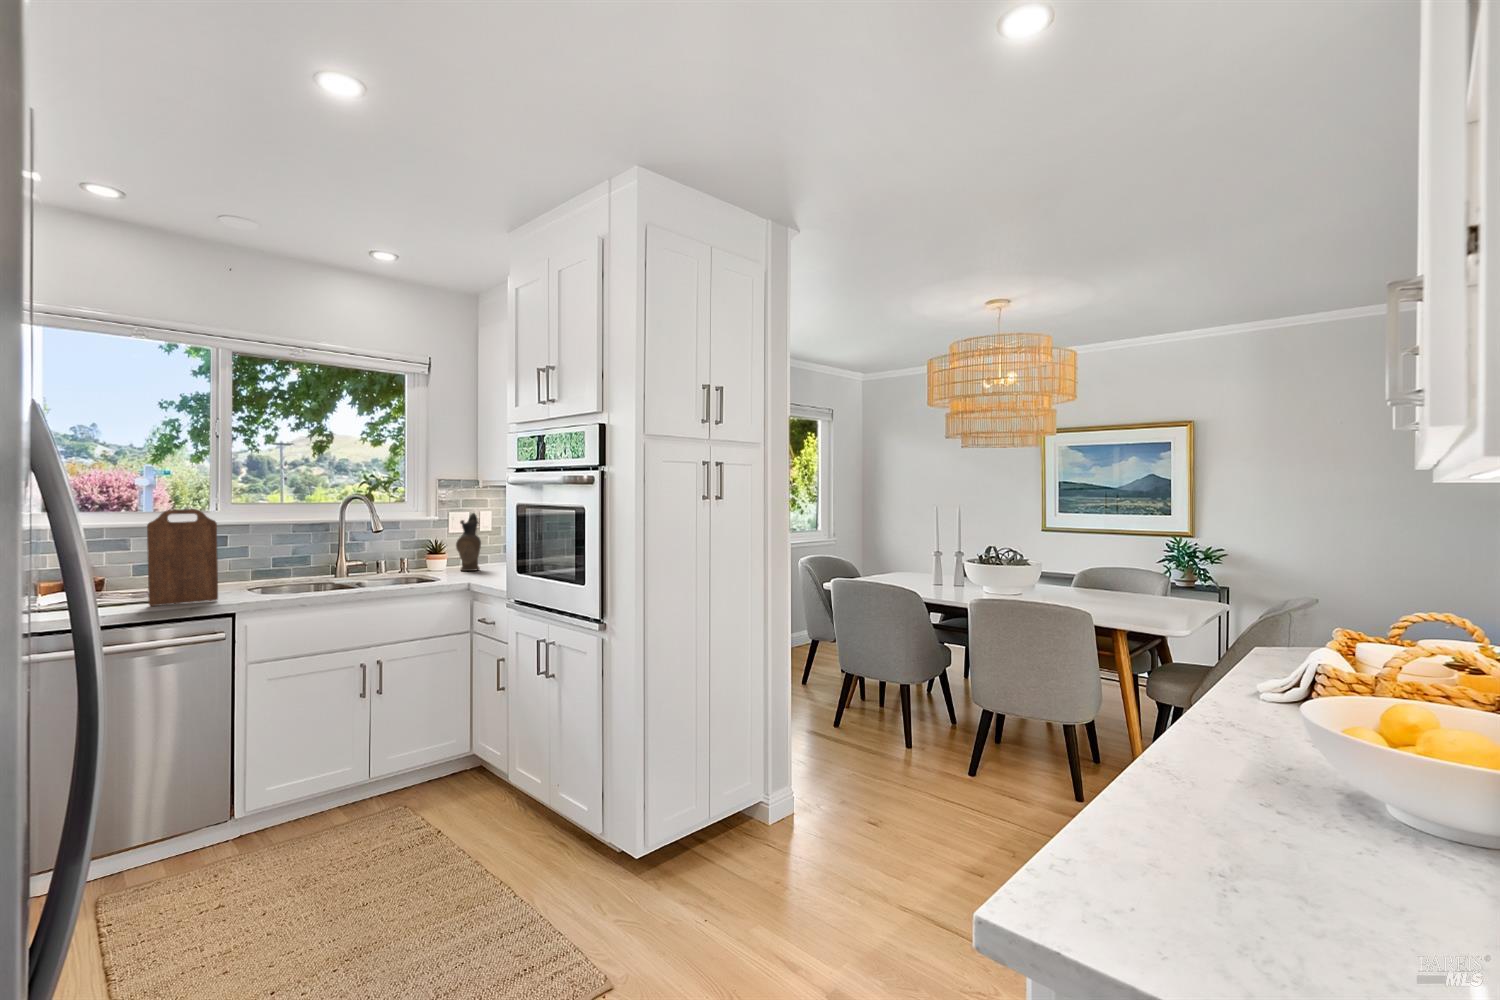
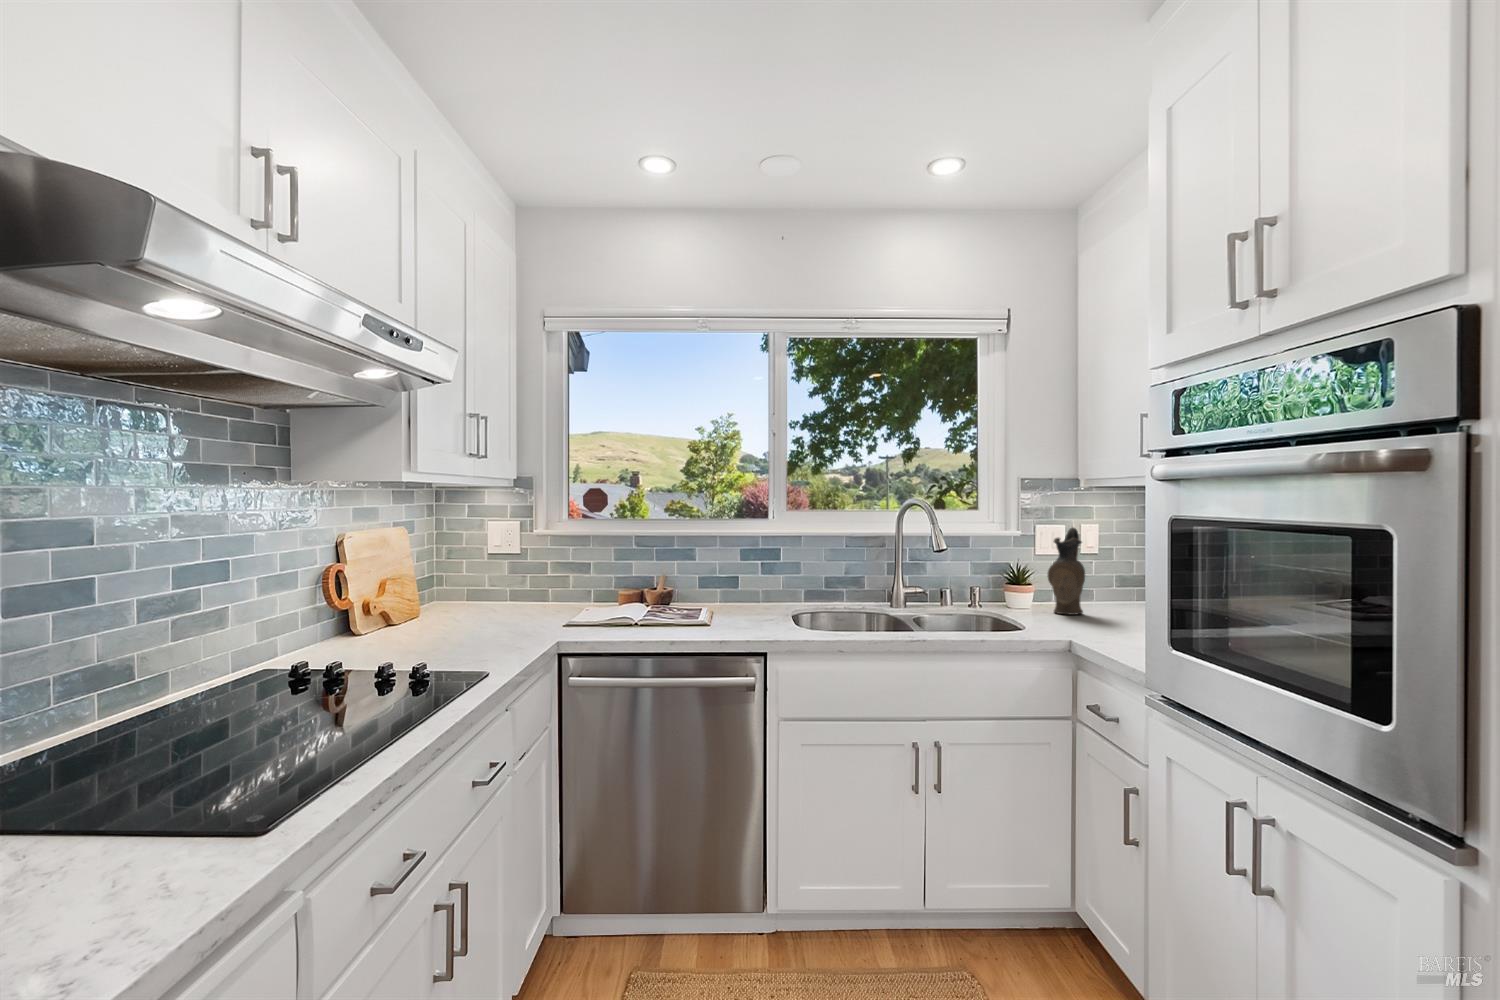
cutting board: present [147,509,218,606] -> none [685,516,754,633]

